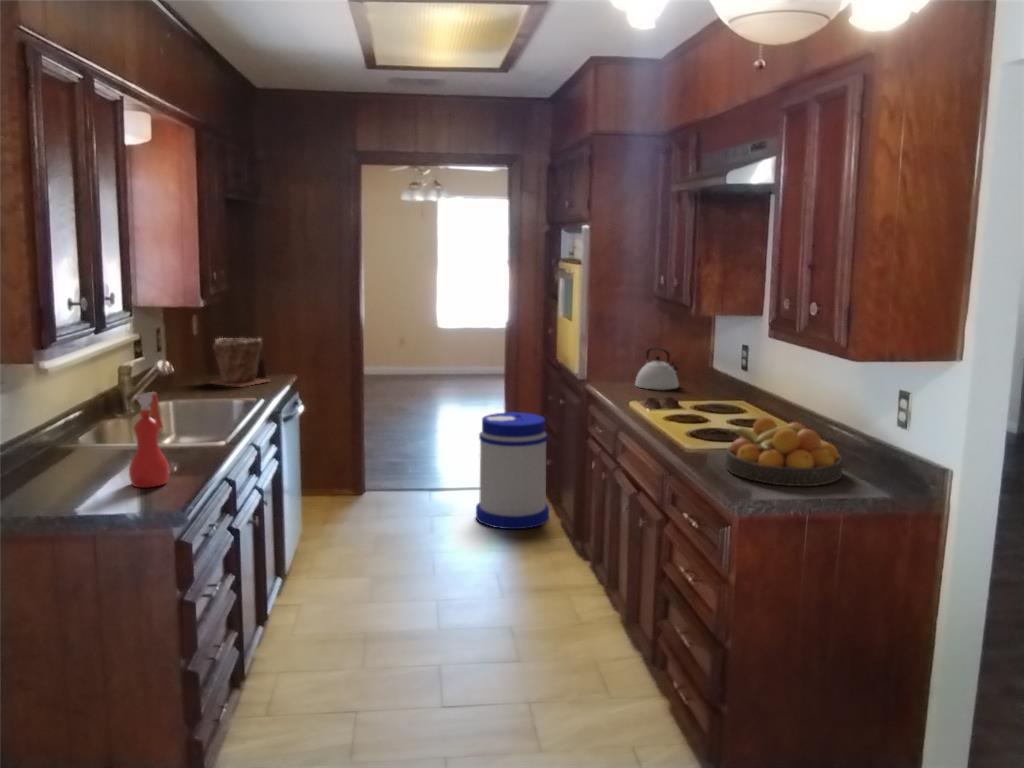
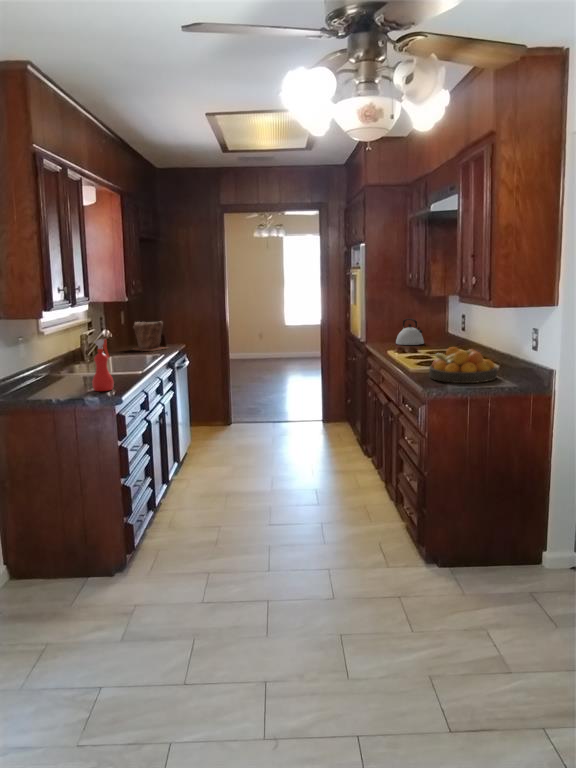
trash can: present [476,412,549,529] -> none [301,369,349,442]

